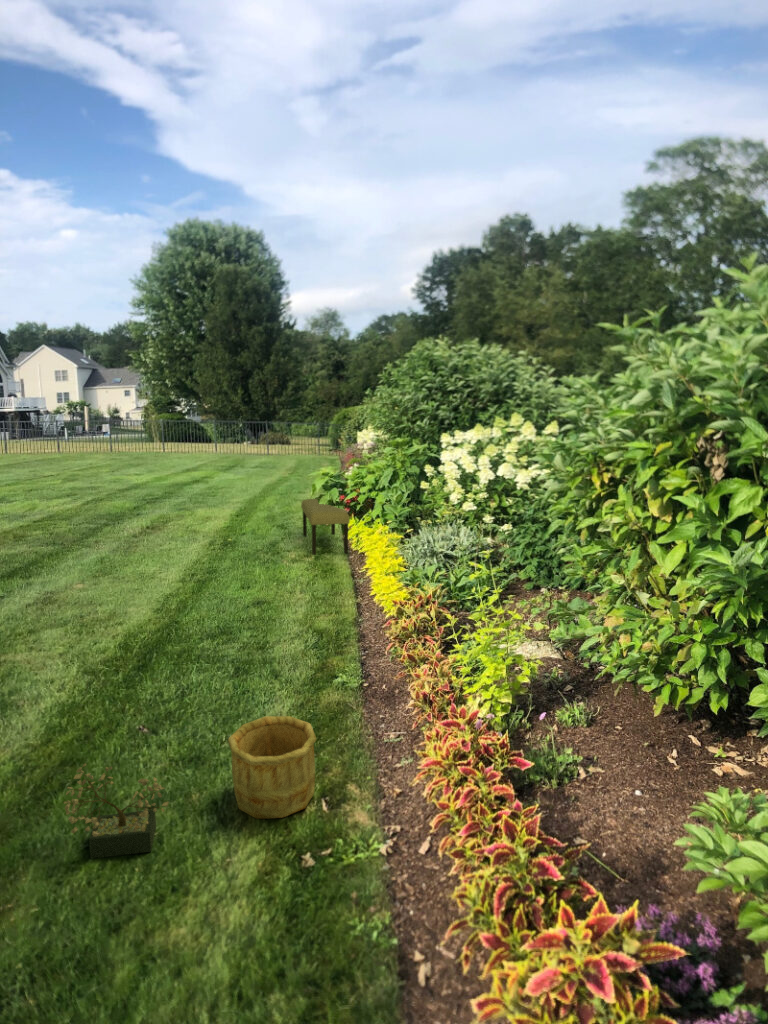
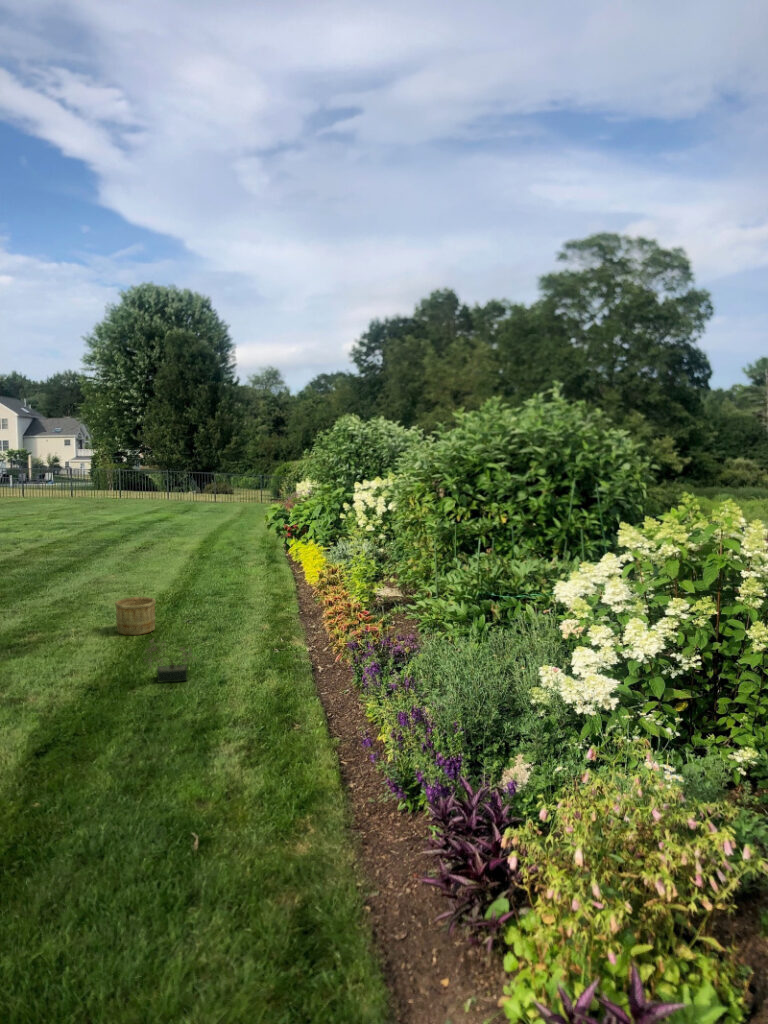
bench: present [301,499,350,555] -> none [252,530,289,570]
wooden bucket: present [228,716,316,819] -> present [115,597,156,635]

